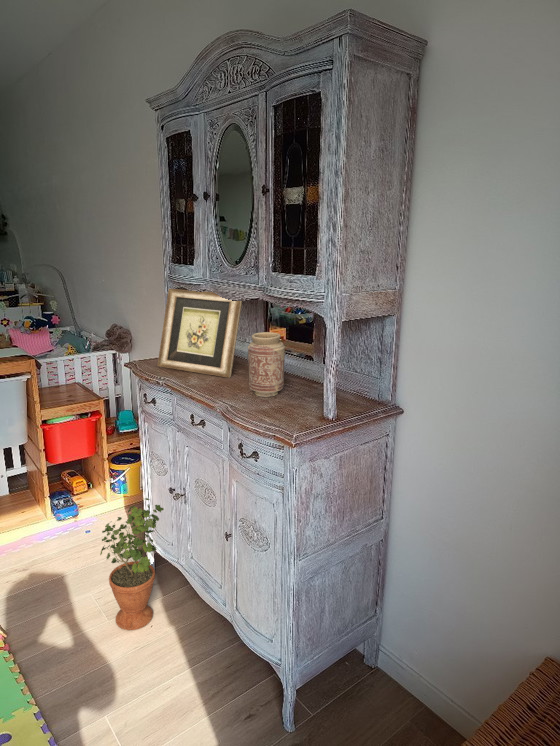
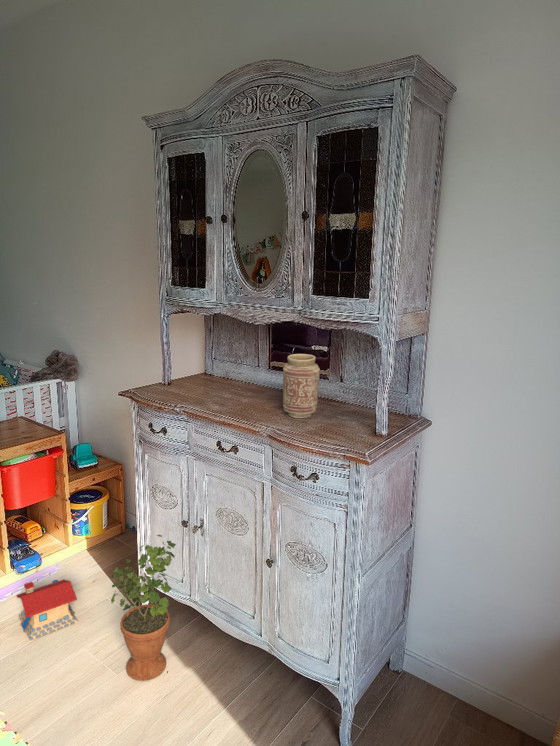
picture frame: present [157,289,242,378] -> none [162,312,256,401]
toy house: none [44,528,93,579] -> present [16,580,78,640]

